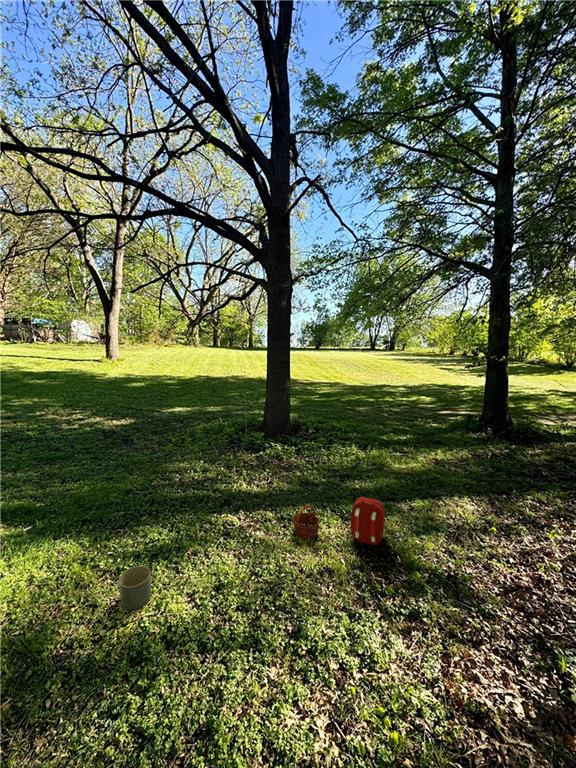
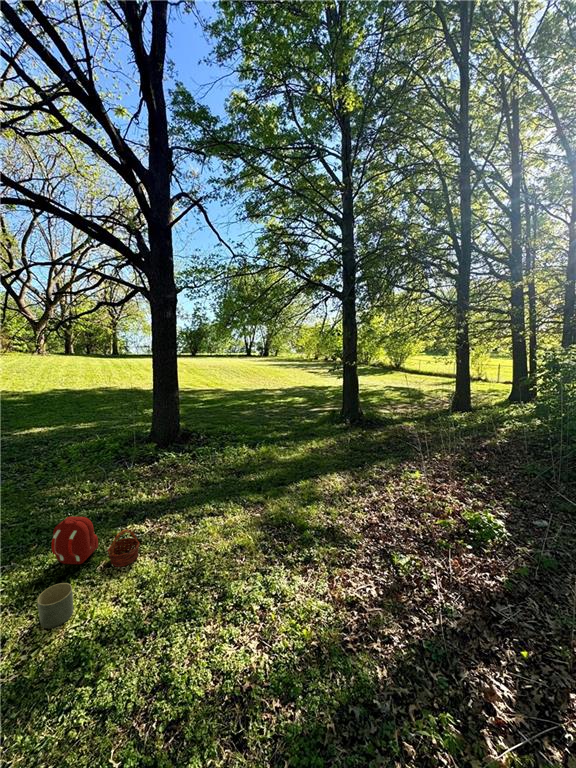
backpack: present [350,497,385,545] -> present [51,516,98,564]
basket: present [293,505,320,539] -> present [107,530,139,567]

